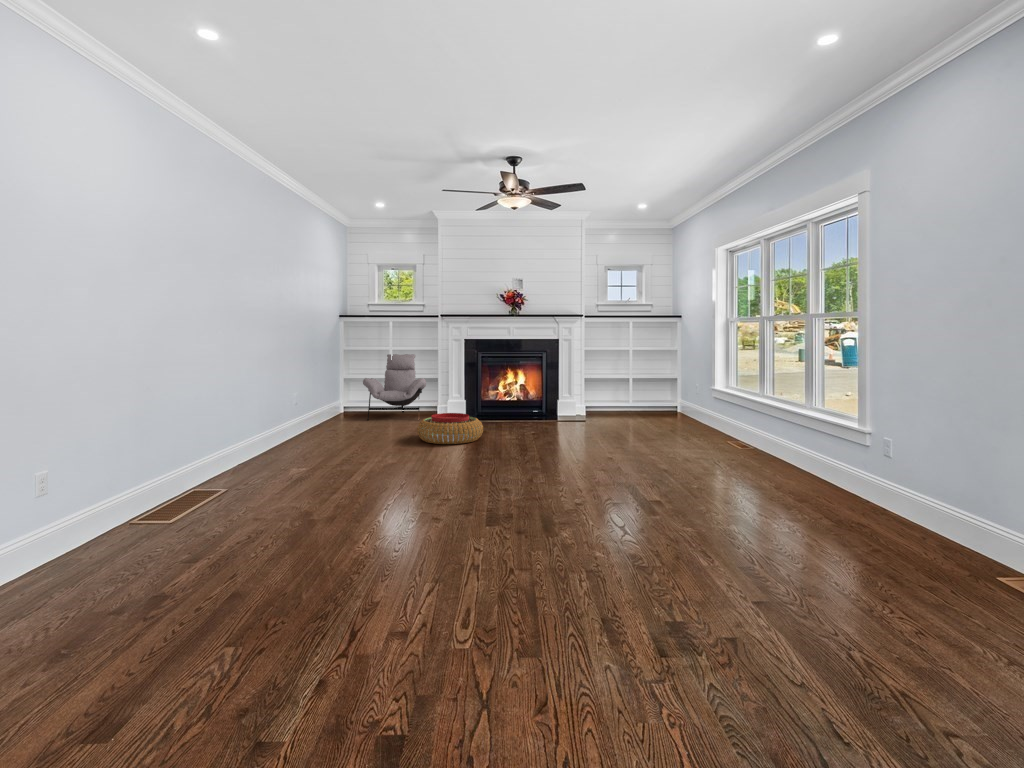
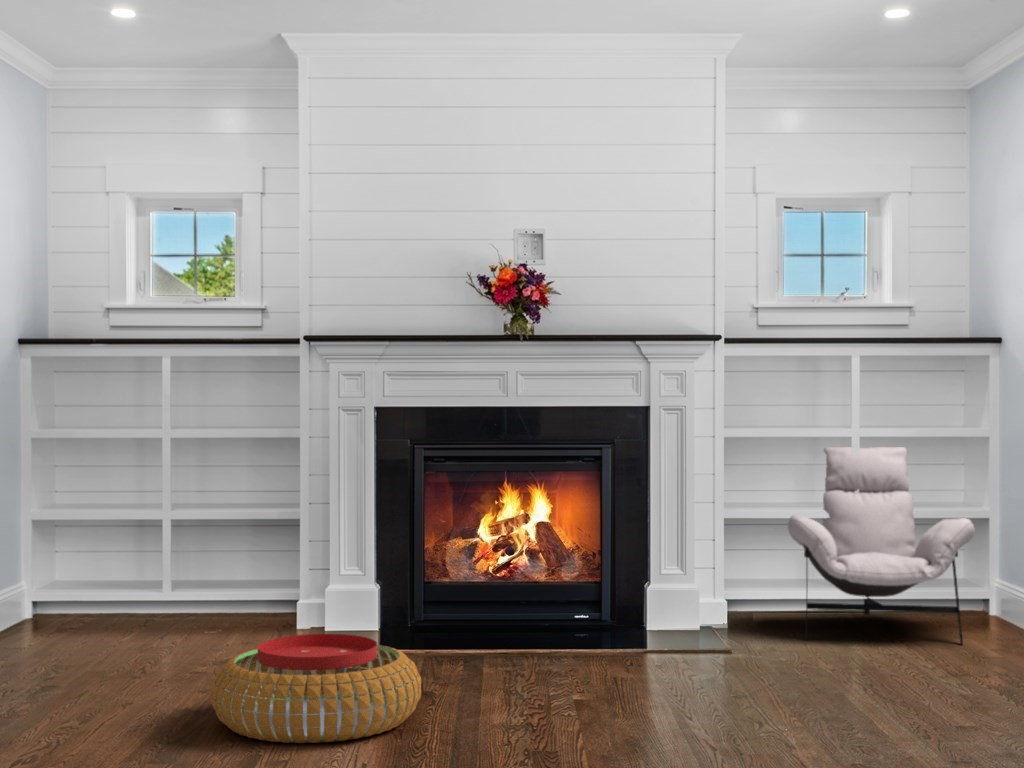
lounge chair: present [363,354,426,420] -> present [788,447,975,645]

